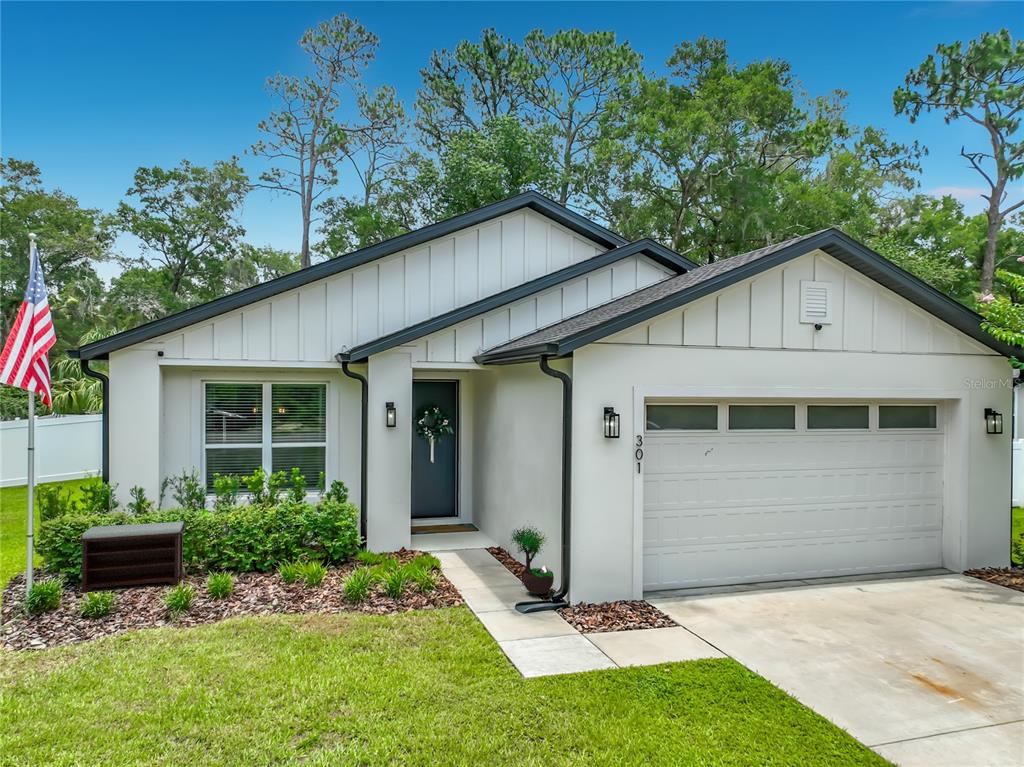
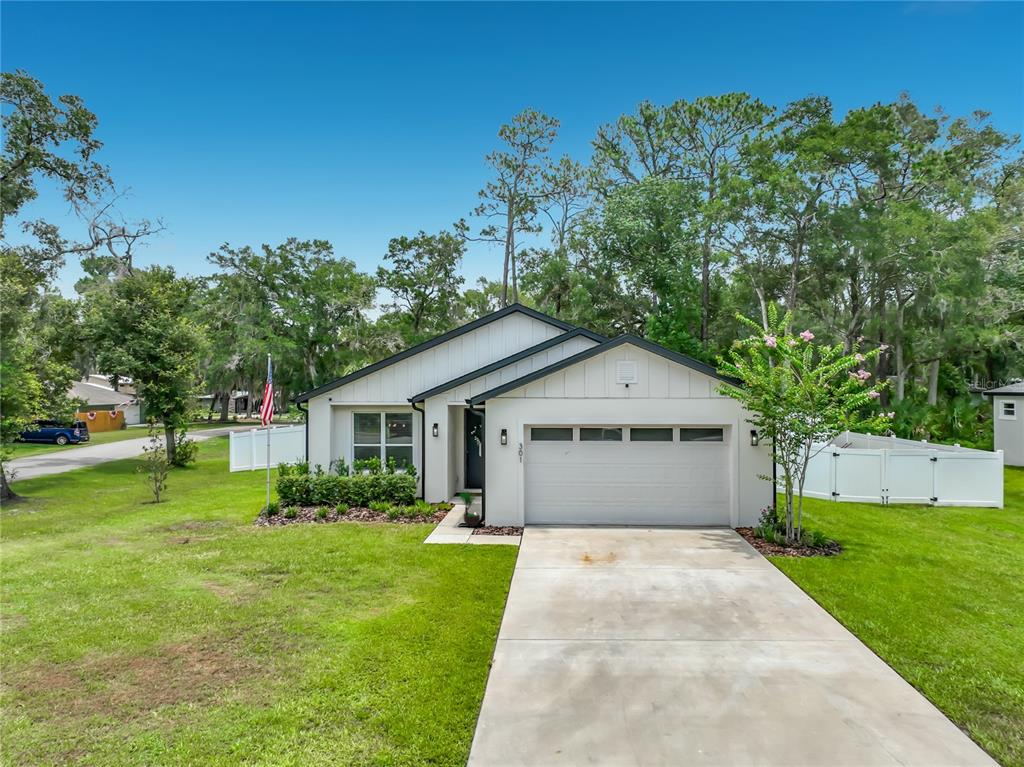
bench: present [79,521,186,593] -> none [284,480,330,510]

